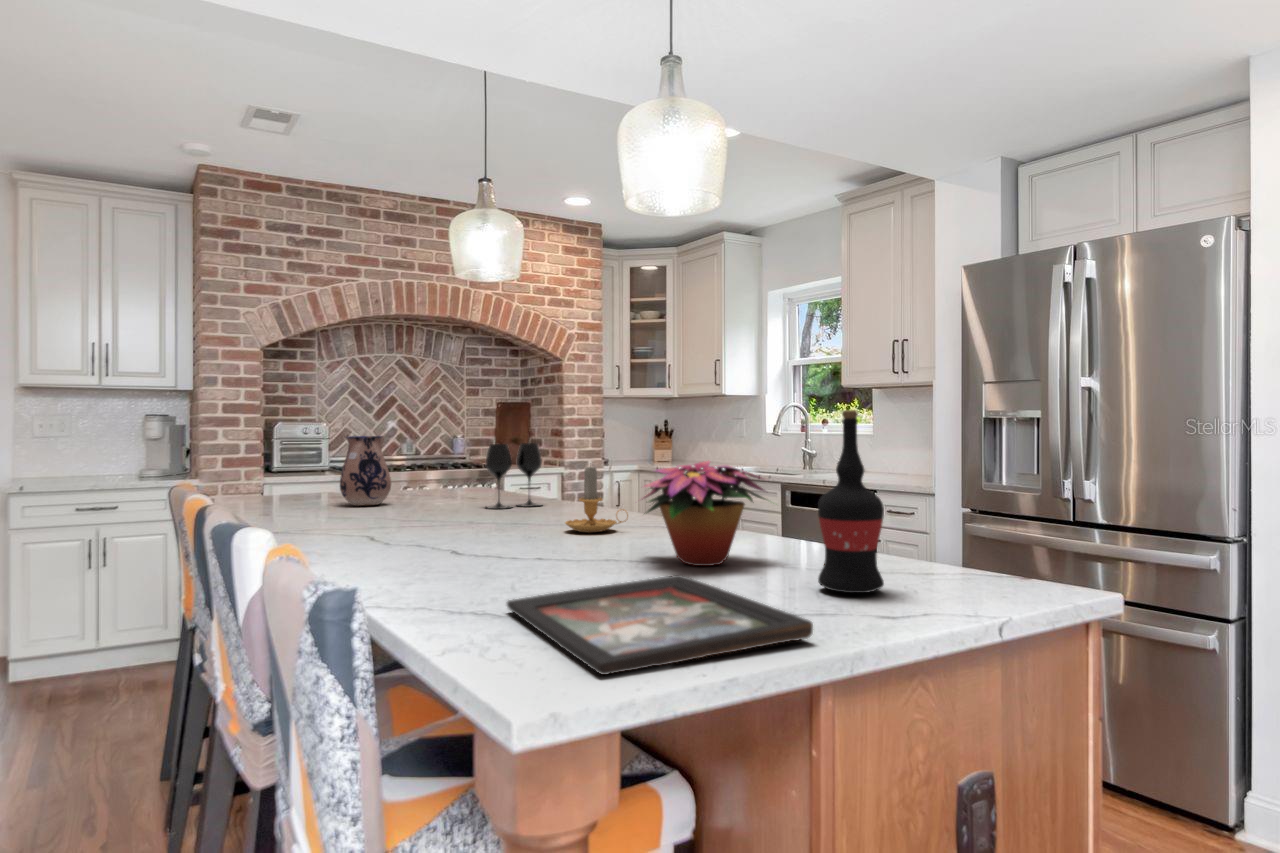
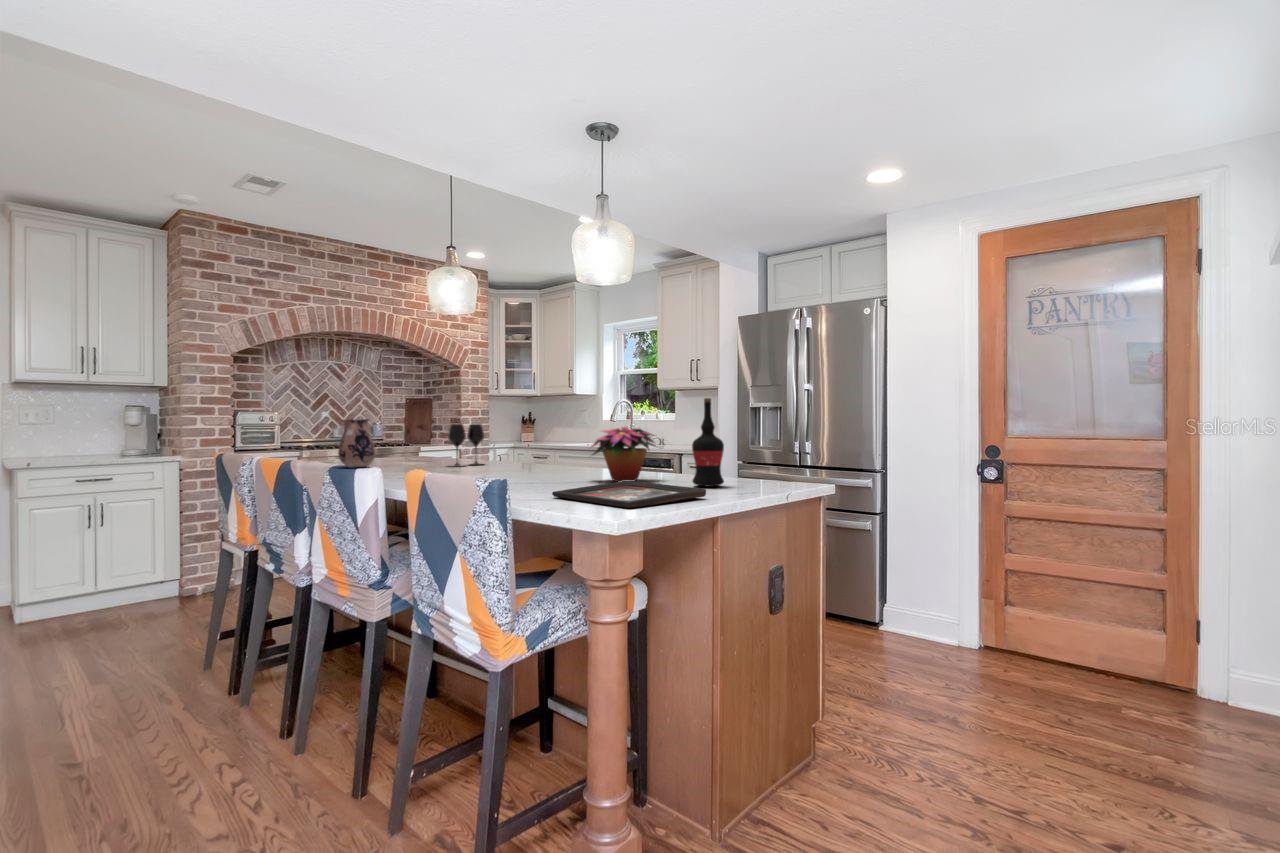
candle: present [565,467,628,533] -> none [524,432,563,474]

